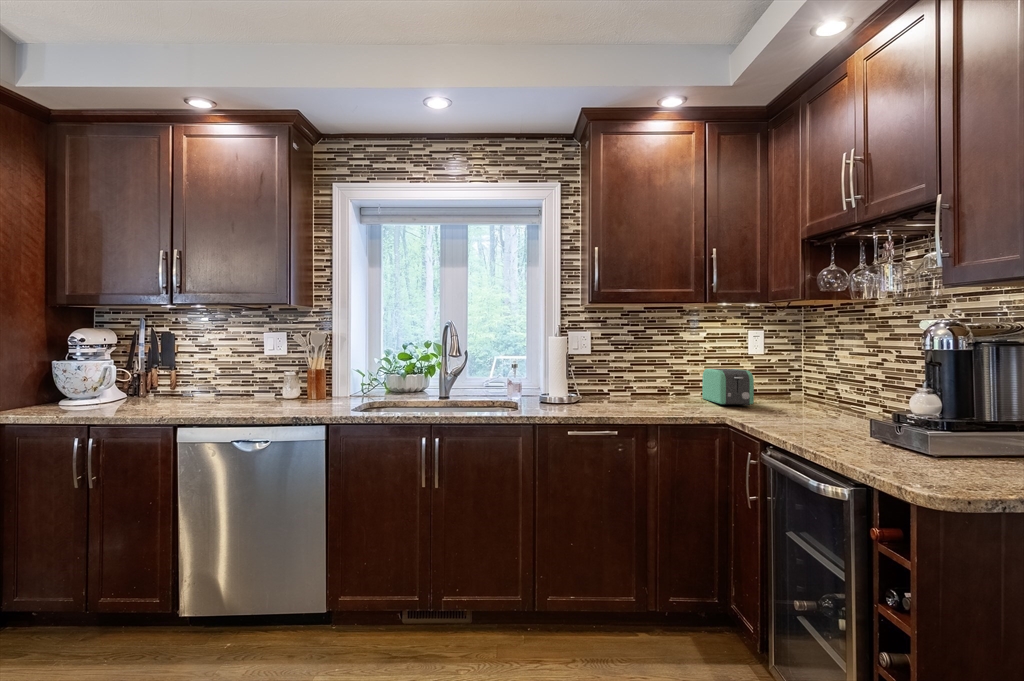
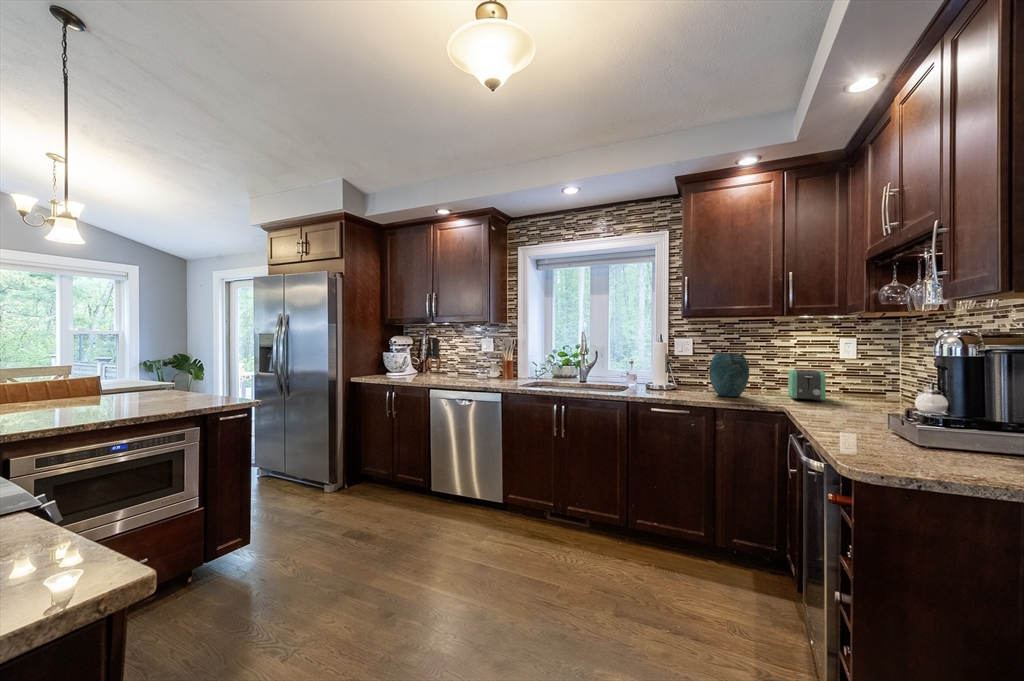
vase: none [629,351,677,407] -> present [709,353,749,397]

